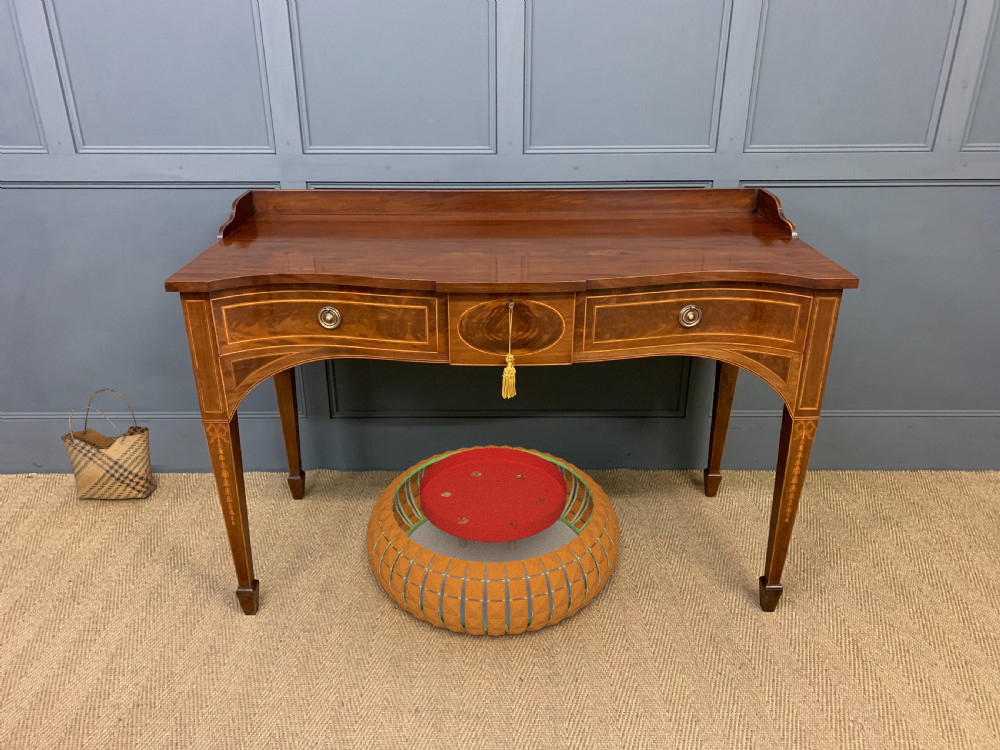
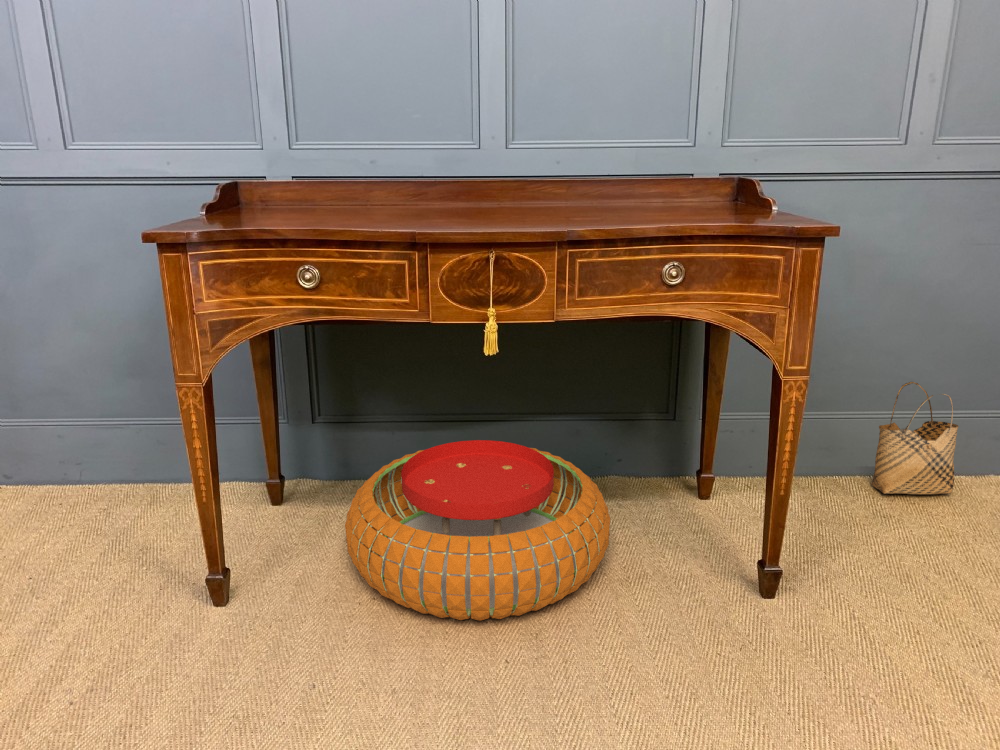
woven basket: present [61,389,157,499] -> present [871,382,959,494]

